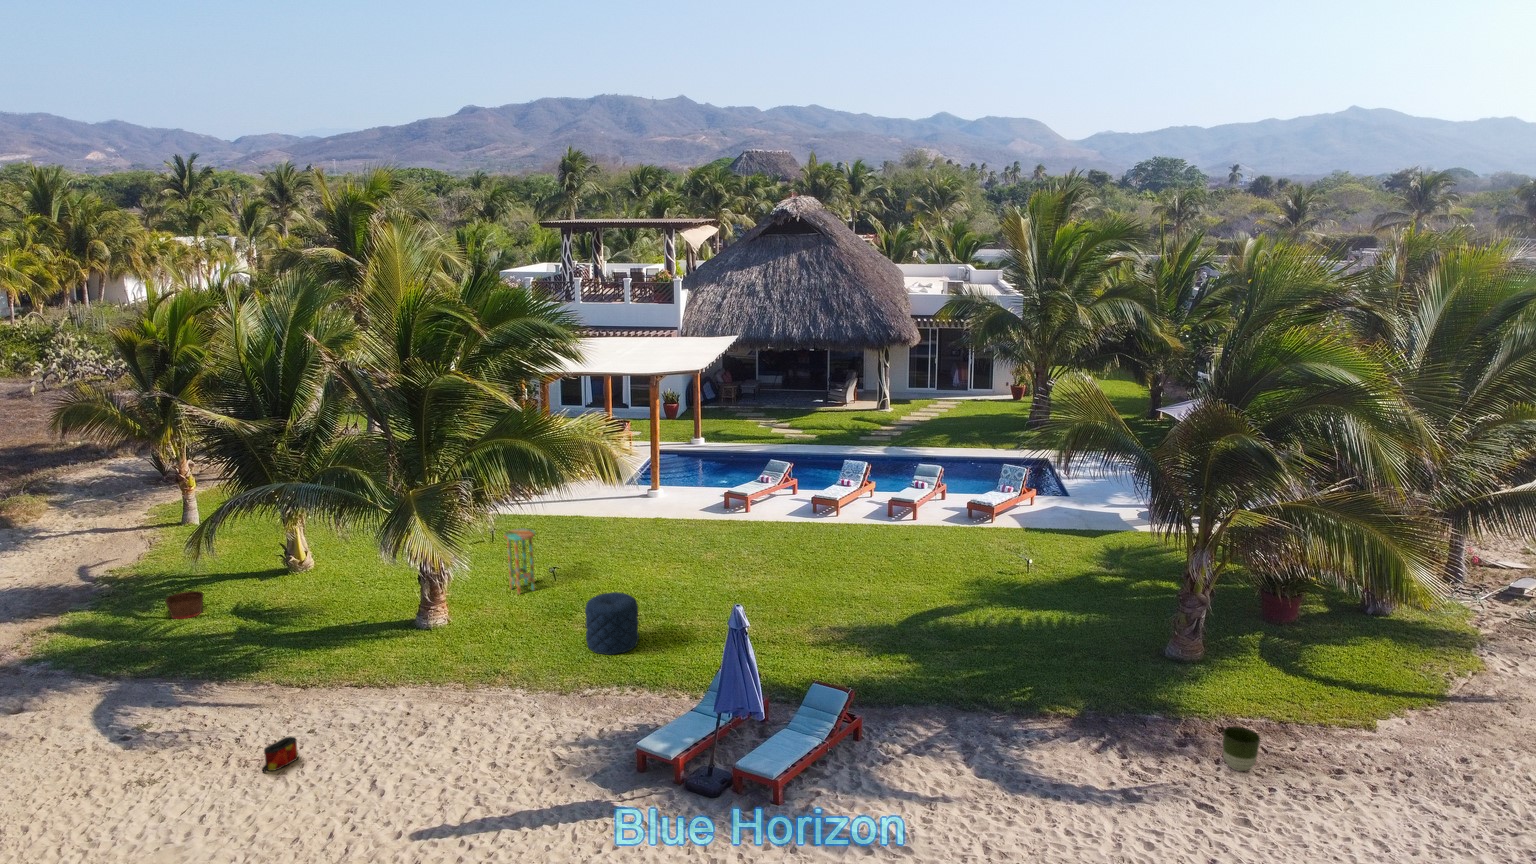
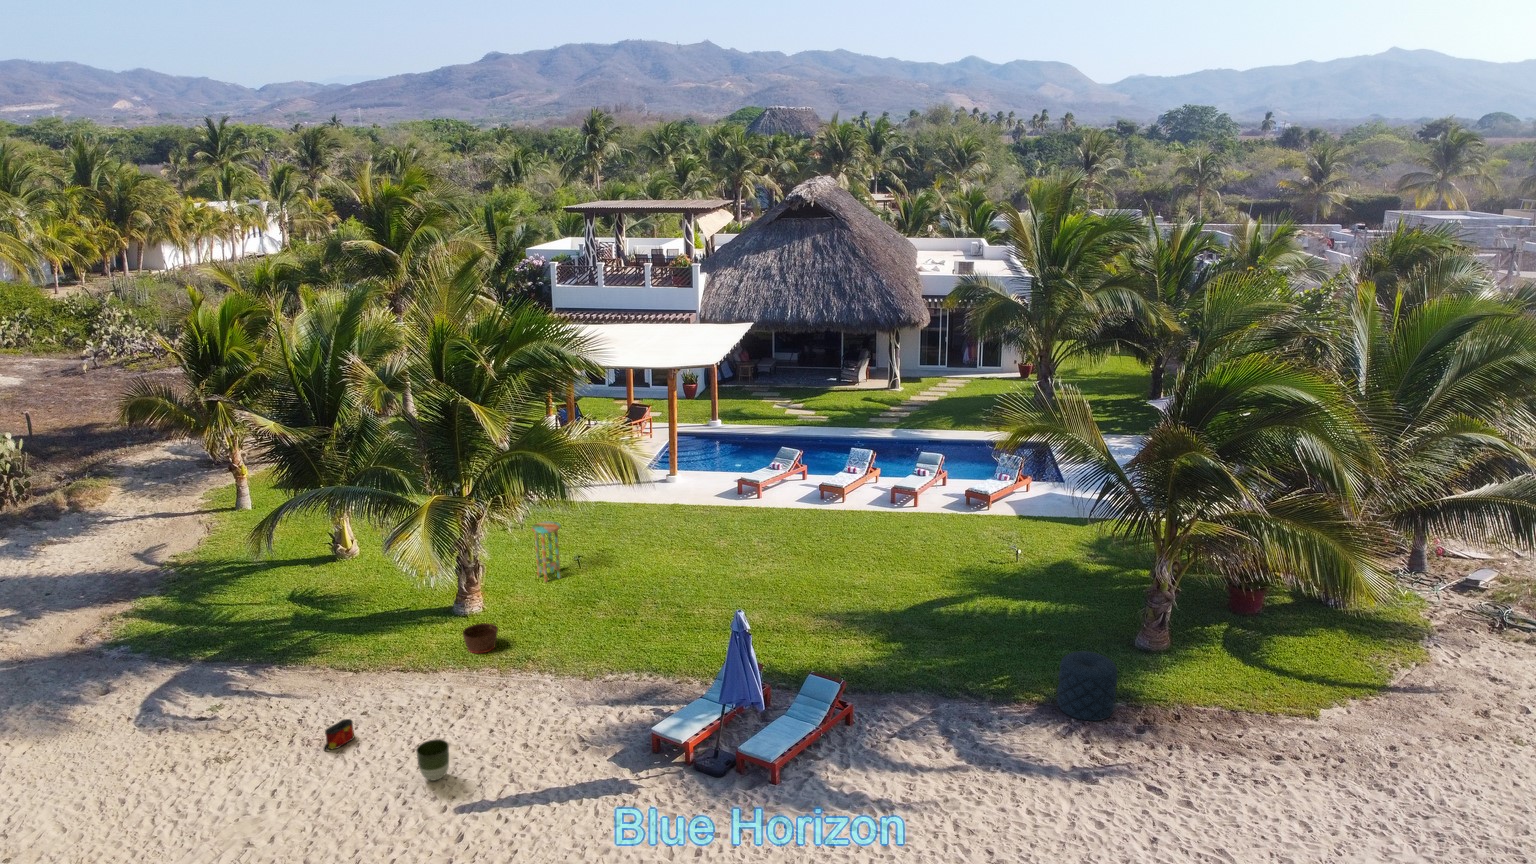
basket: present [165,591,204,619] -> present [463,623,498,653]
pouf: present [585,592,639,655] -> present [1057,651,1117,721]
planter: present [1223,726,1260,771] -> present [416,739,449,780]

